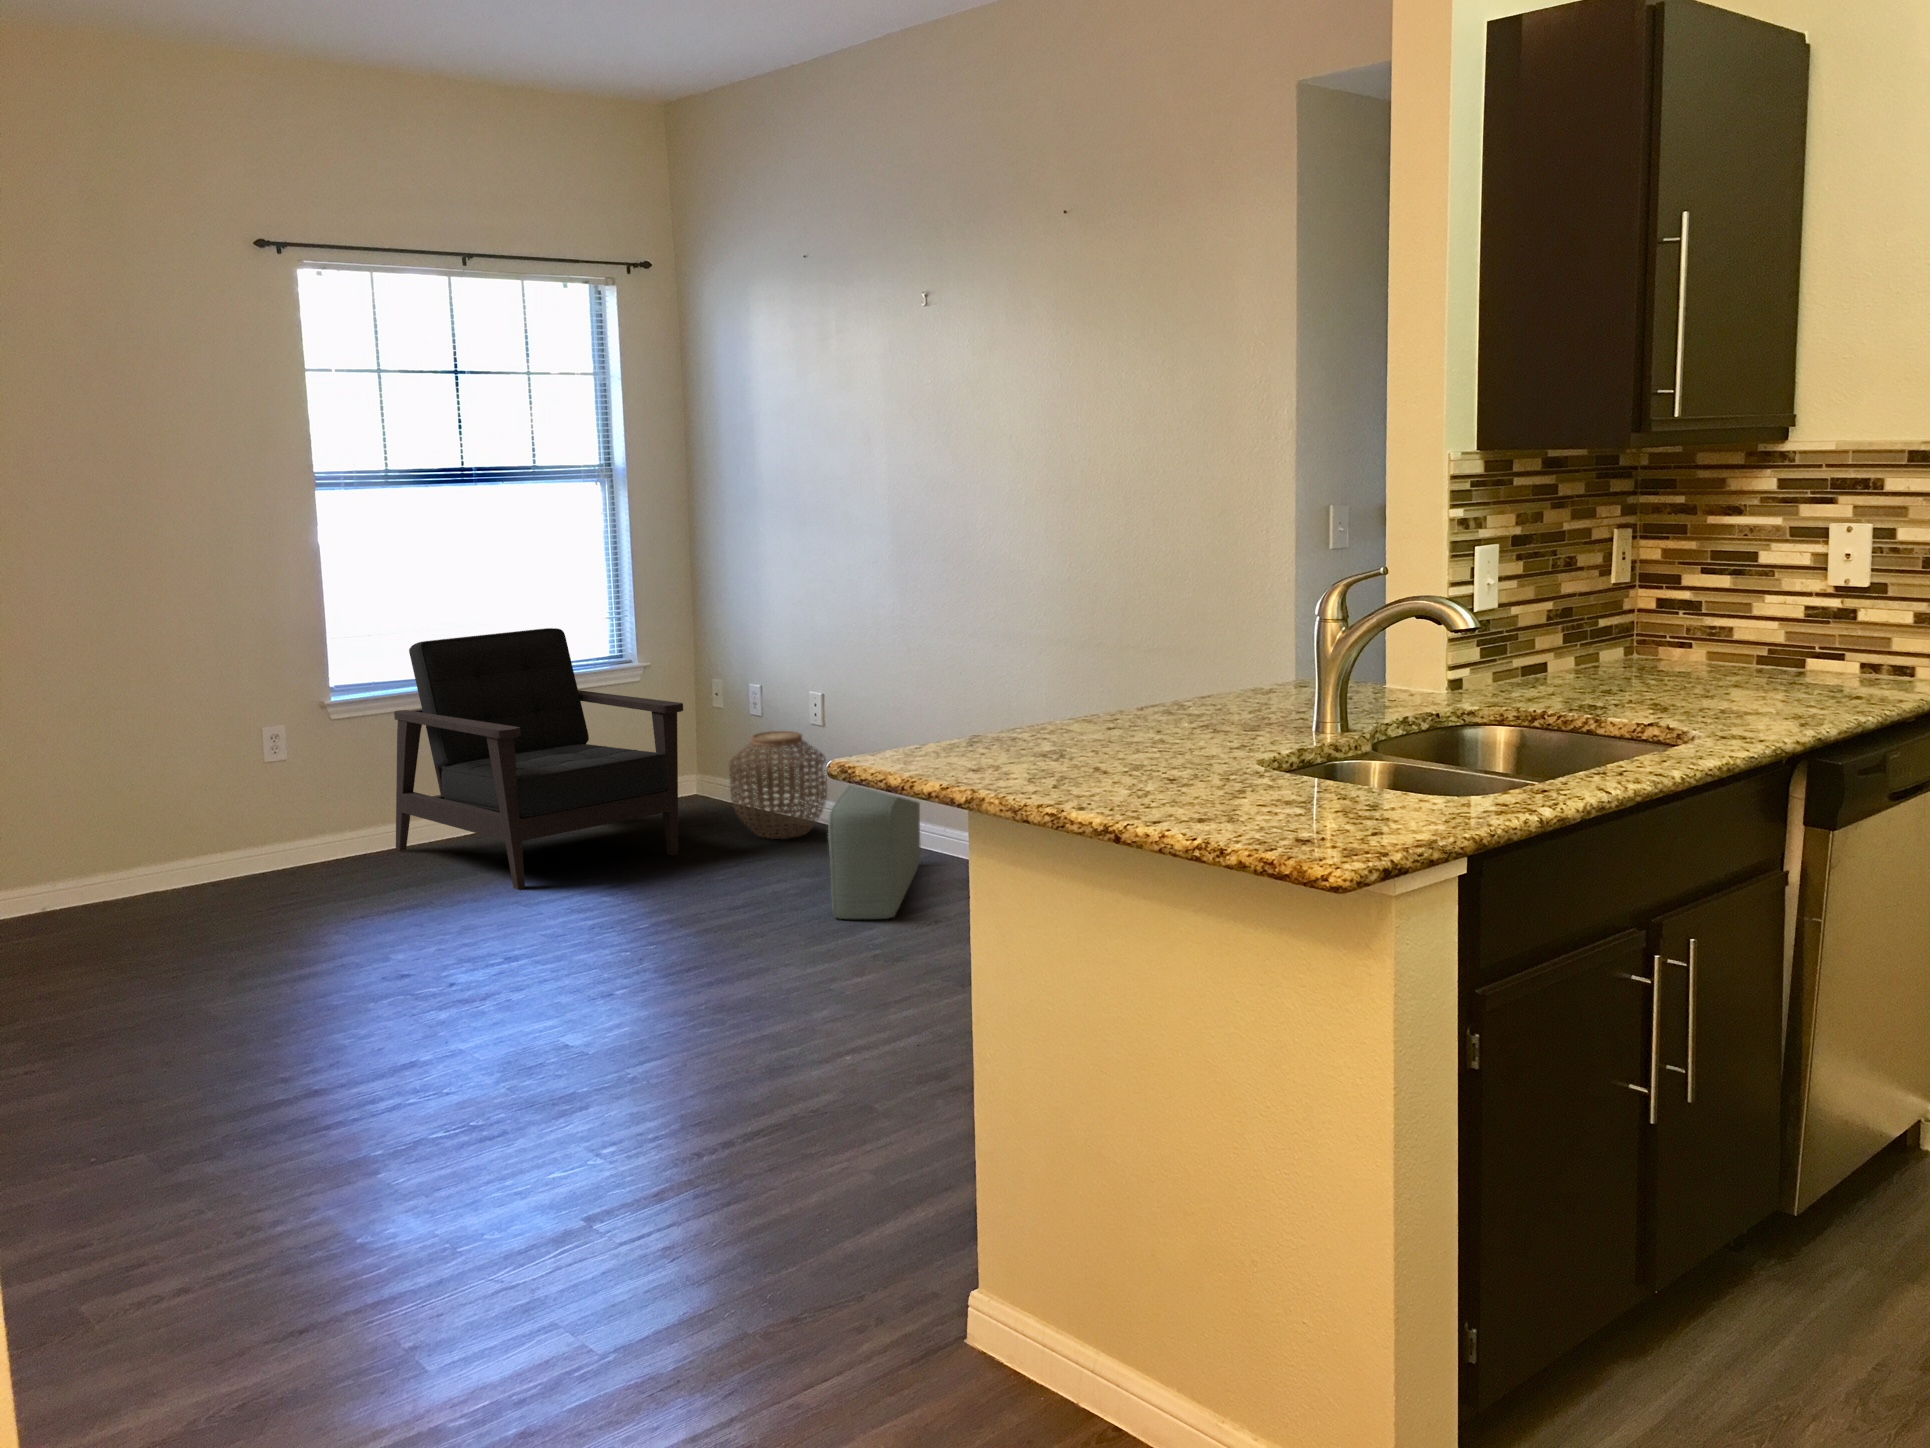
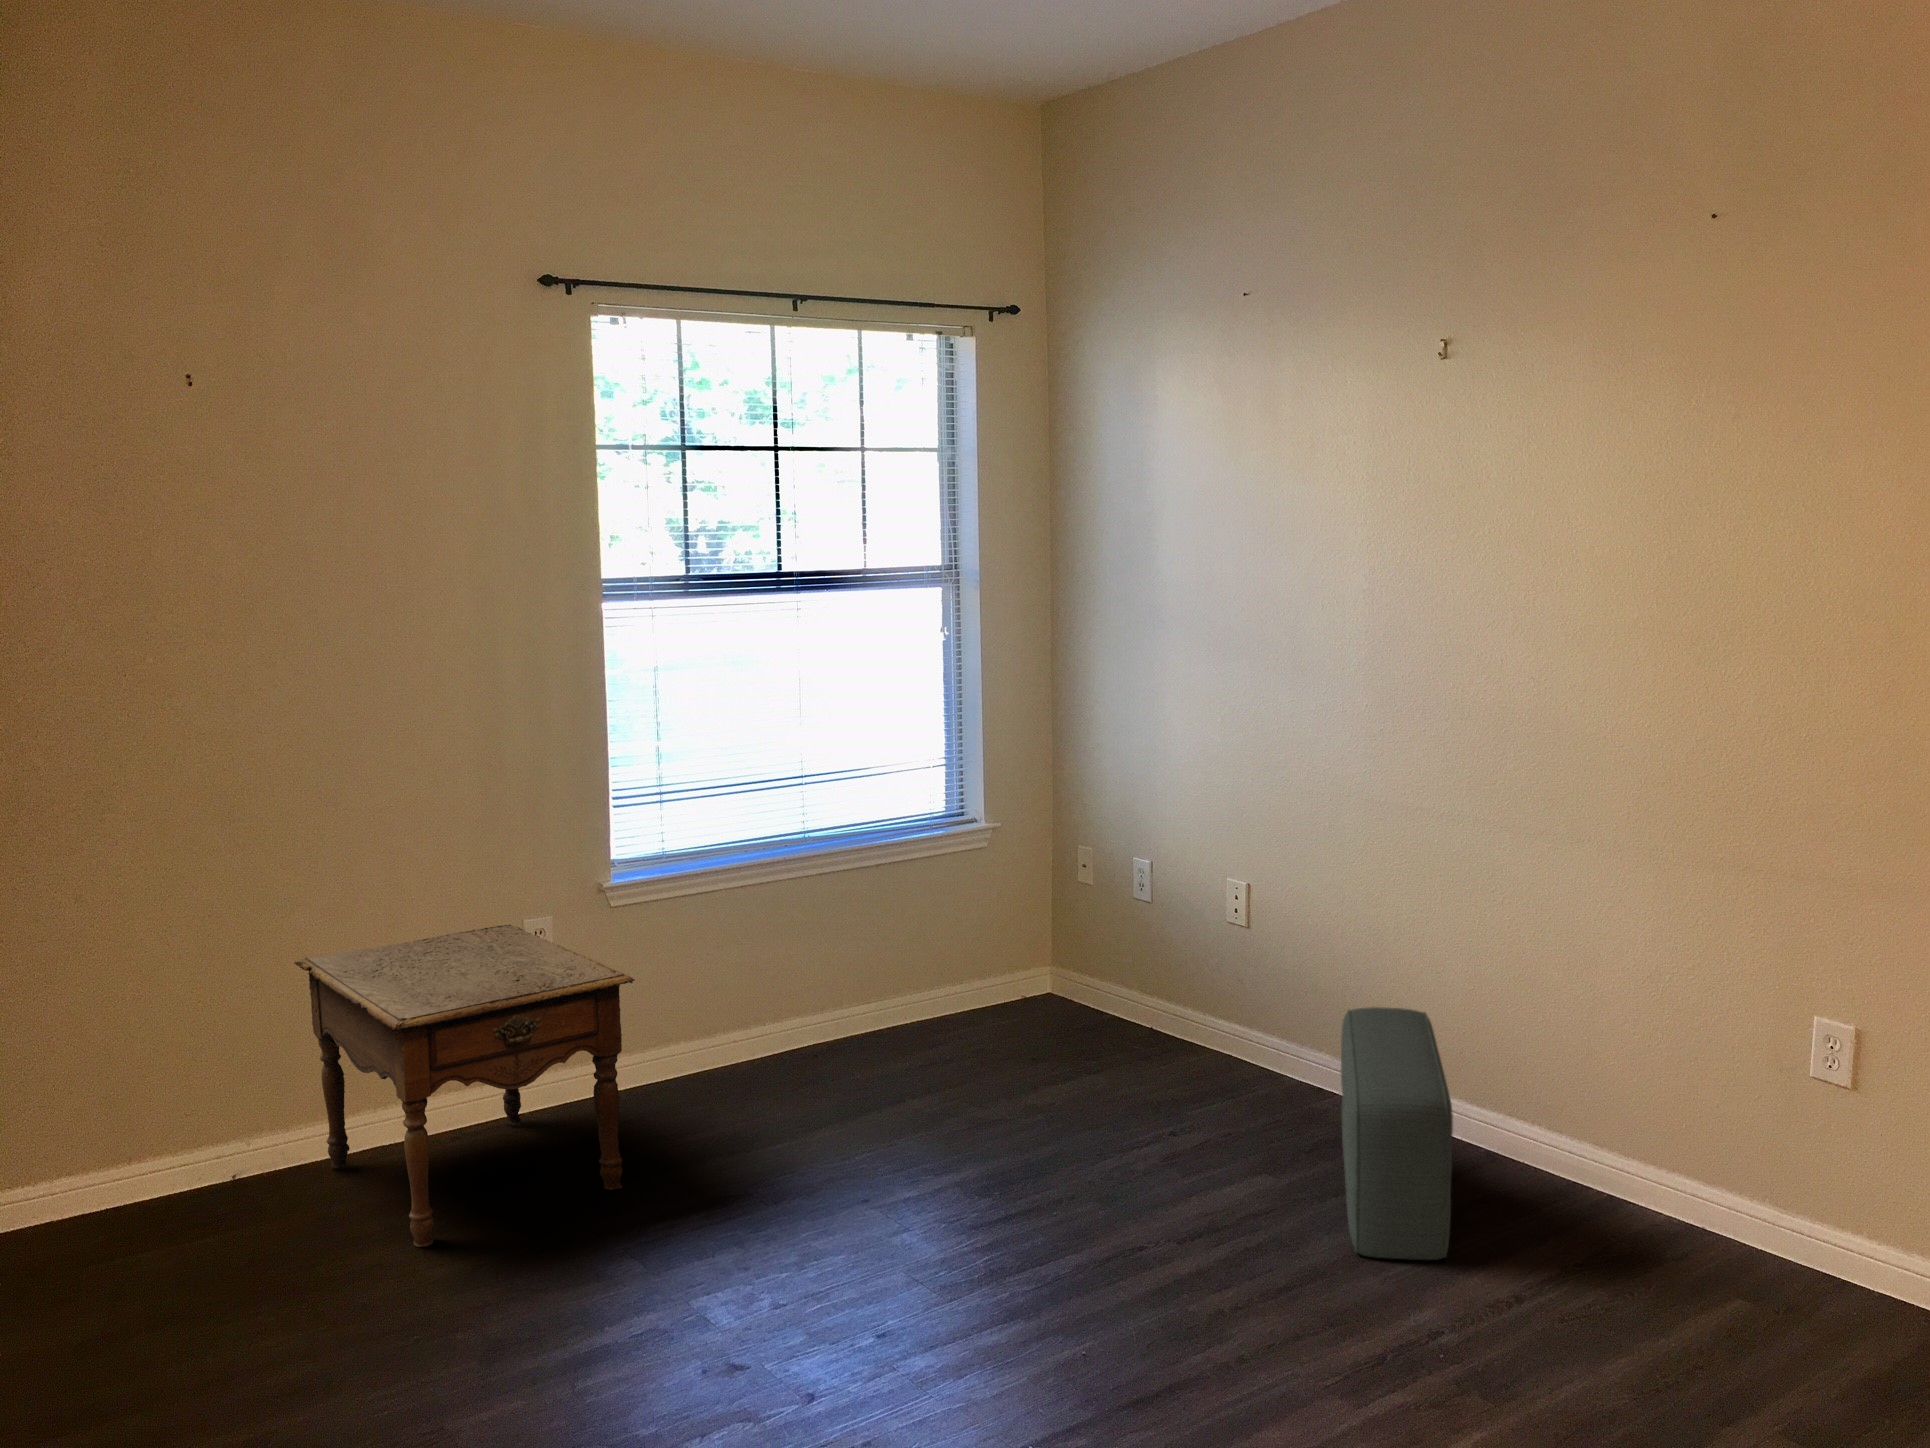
armchair: present [394,628,683,890] -> none [686,785,1082,1166]
side table: none [78,730,334,941] -> present [294,925,635,1247]
woven basket: present [729,731,827,839] -> none [1128,930,1259,1080]

